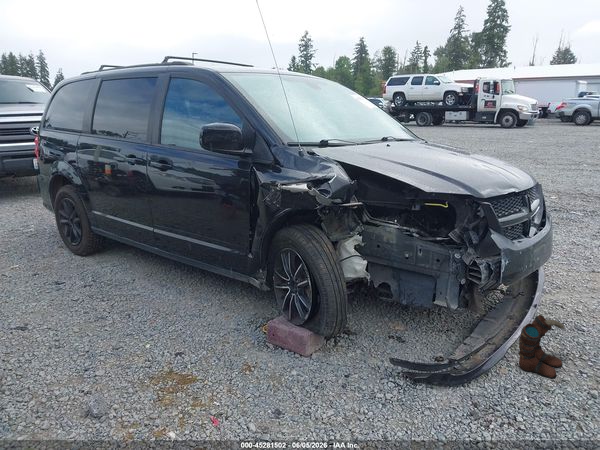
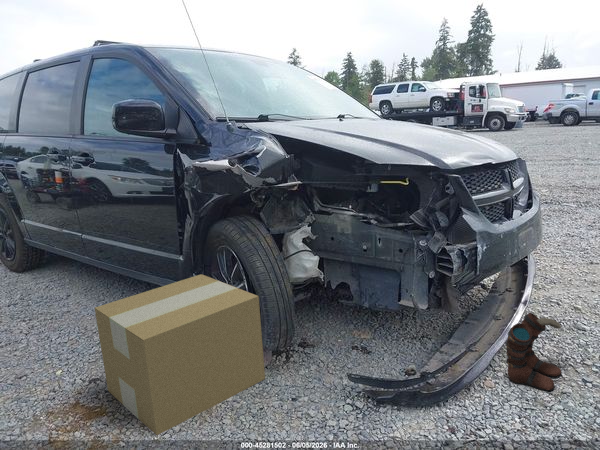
cardboard box: none [188,270,321,399] -> present [95,274,265,435]

